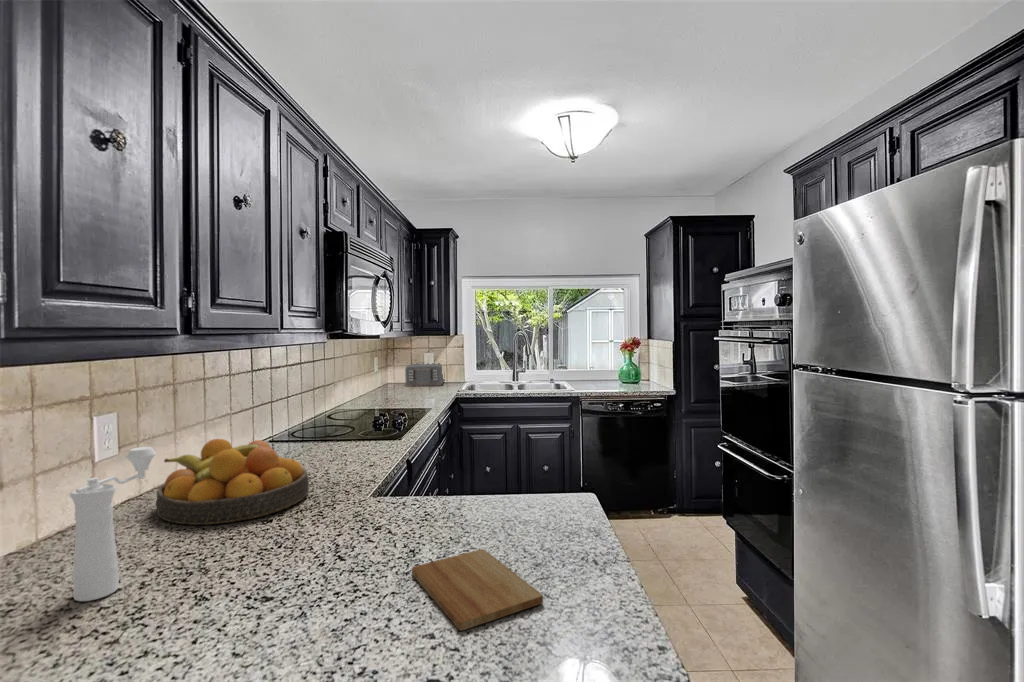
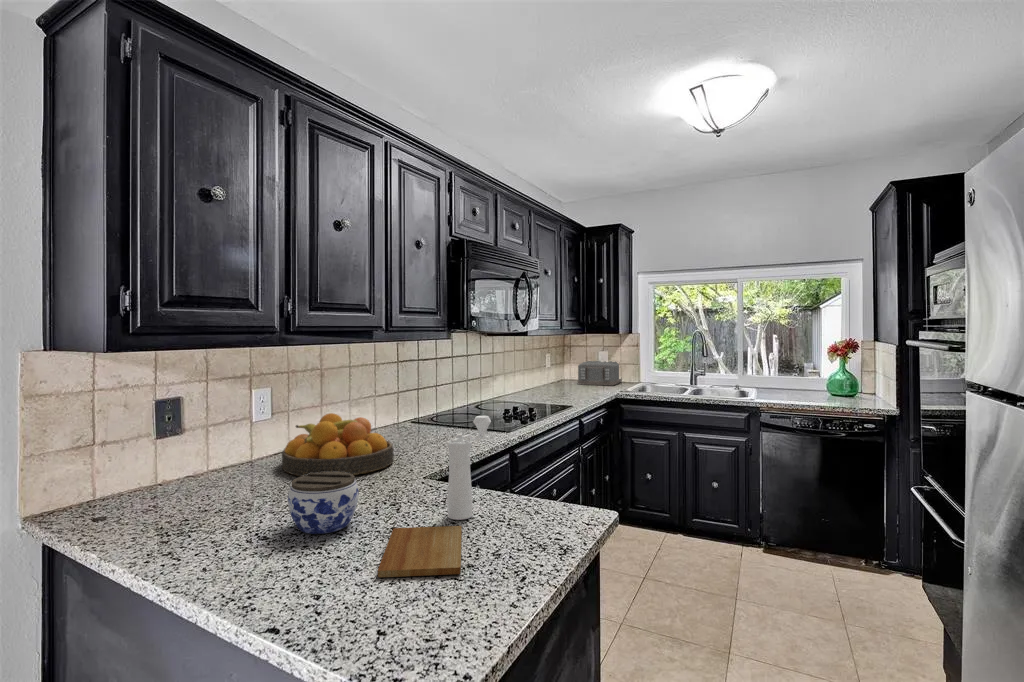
pepper mill: present [70,447,156,601] -> present [447,416,491,520]
jar: none [265,510,357,597] -> present [288,472,359,534]

